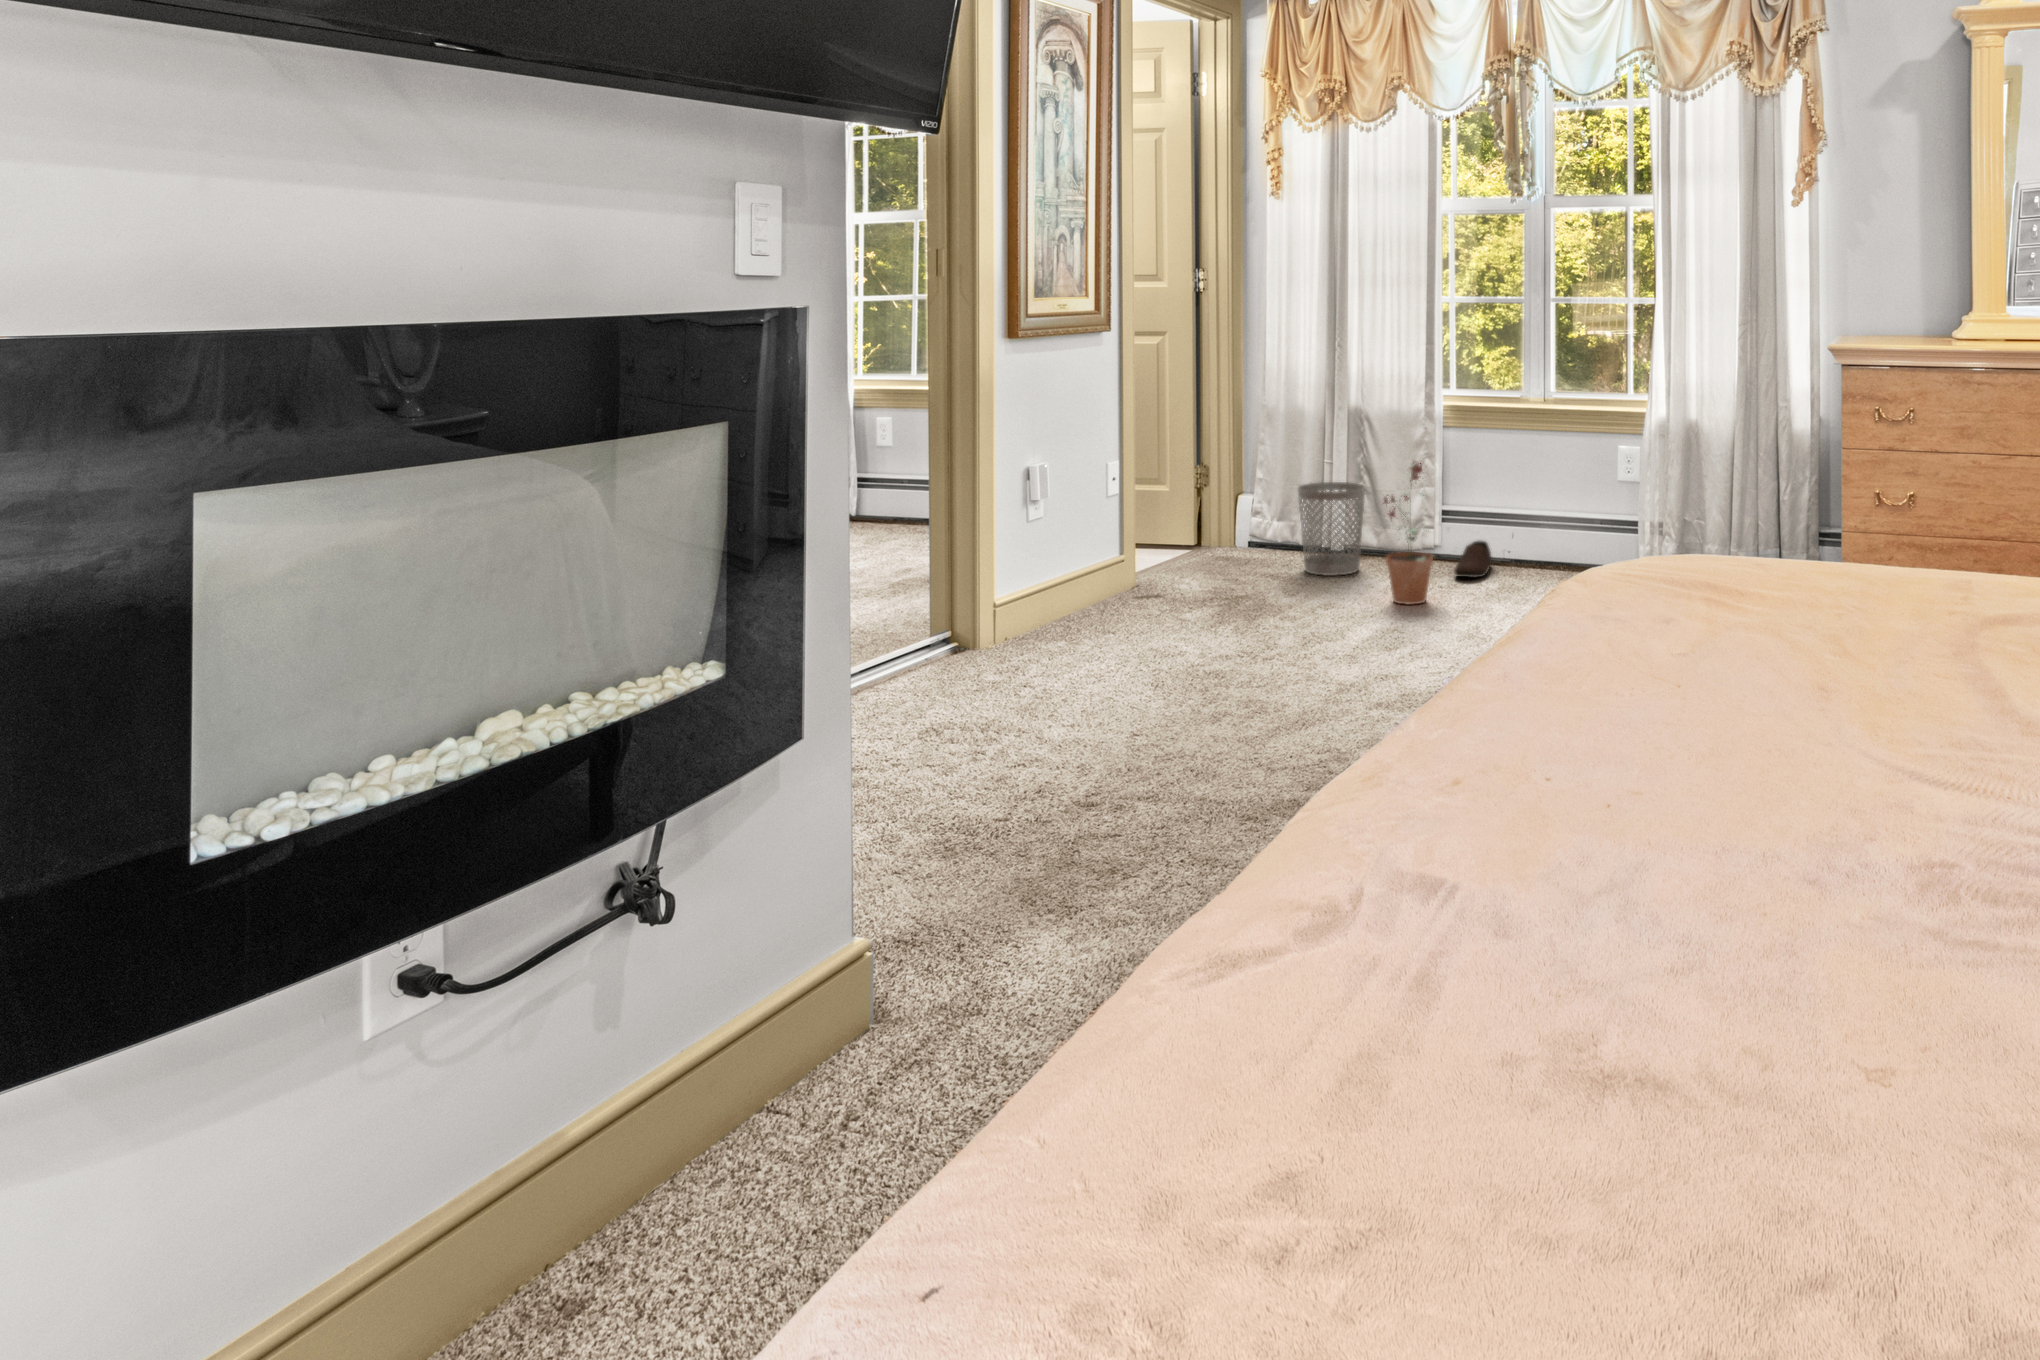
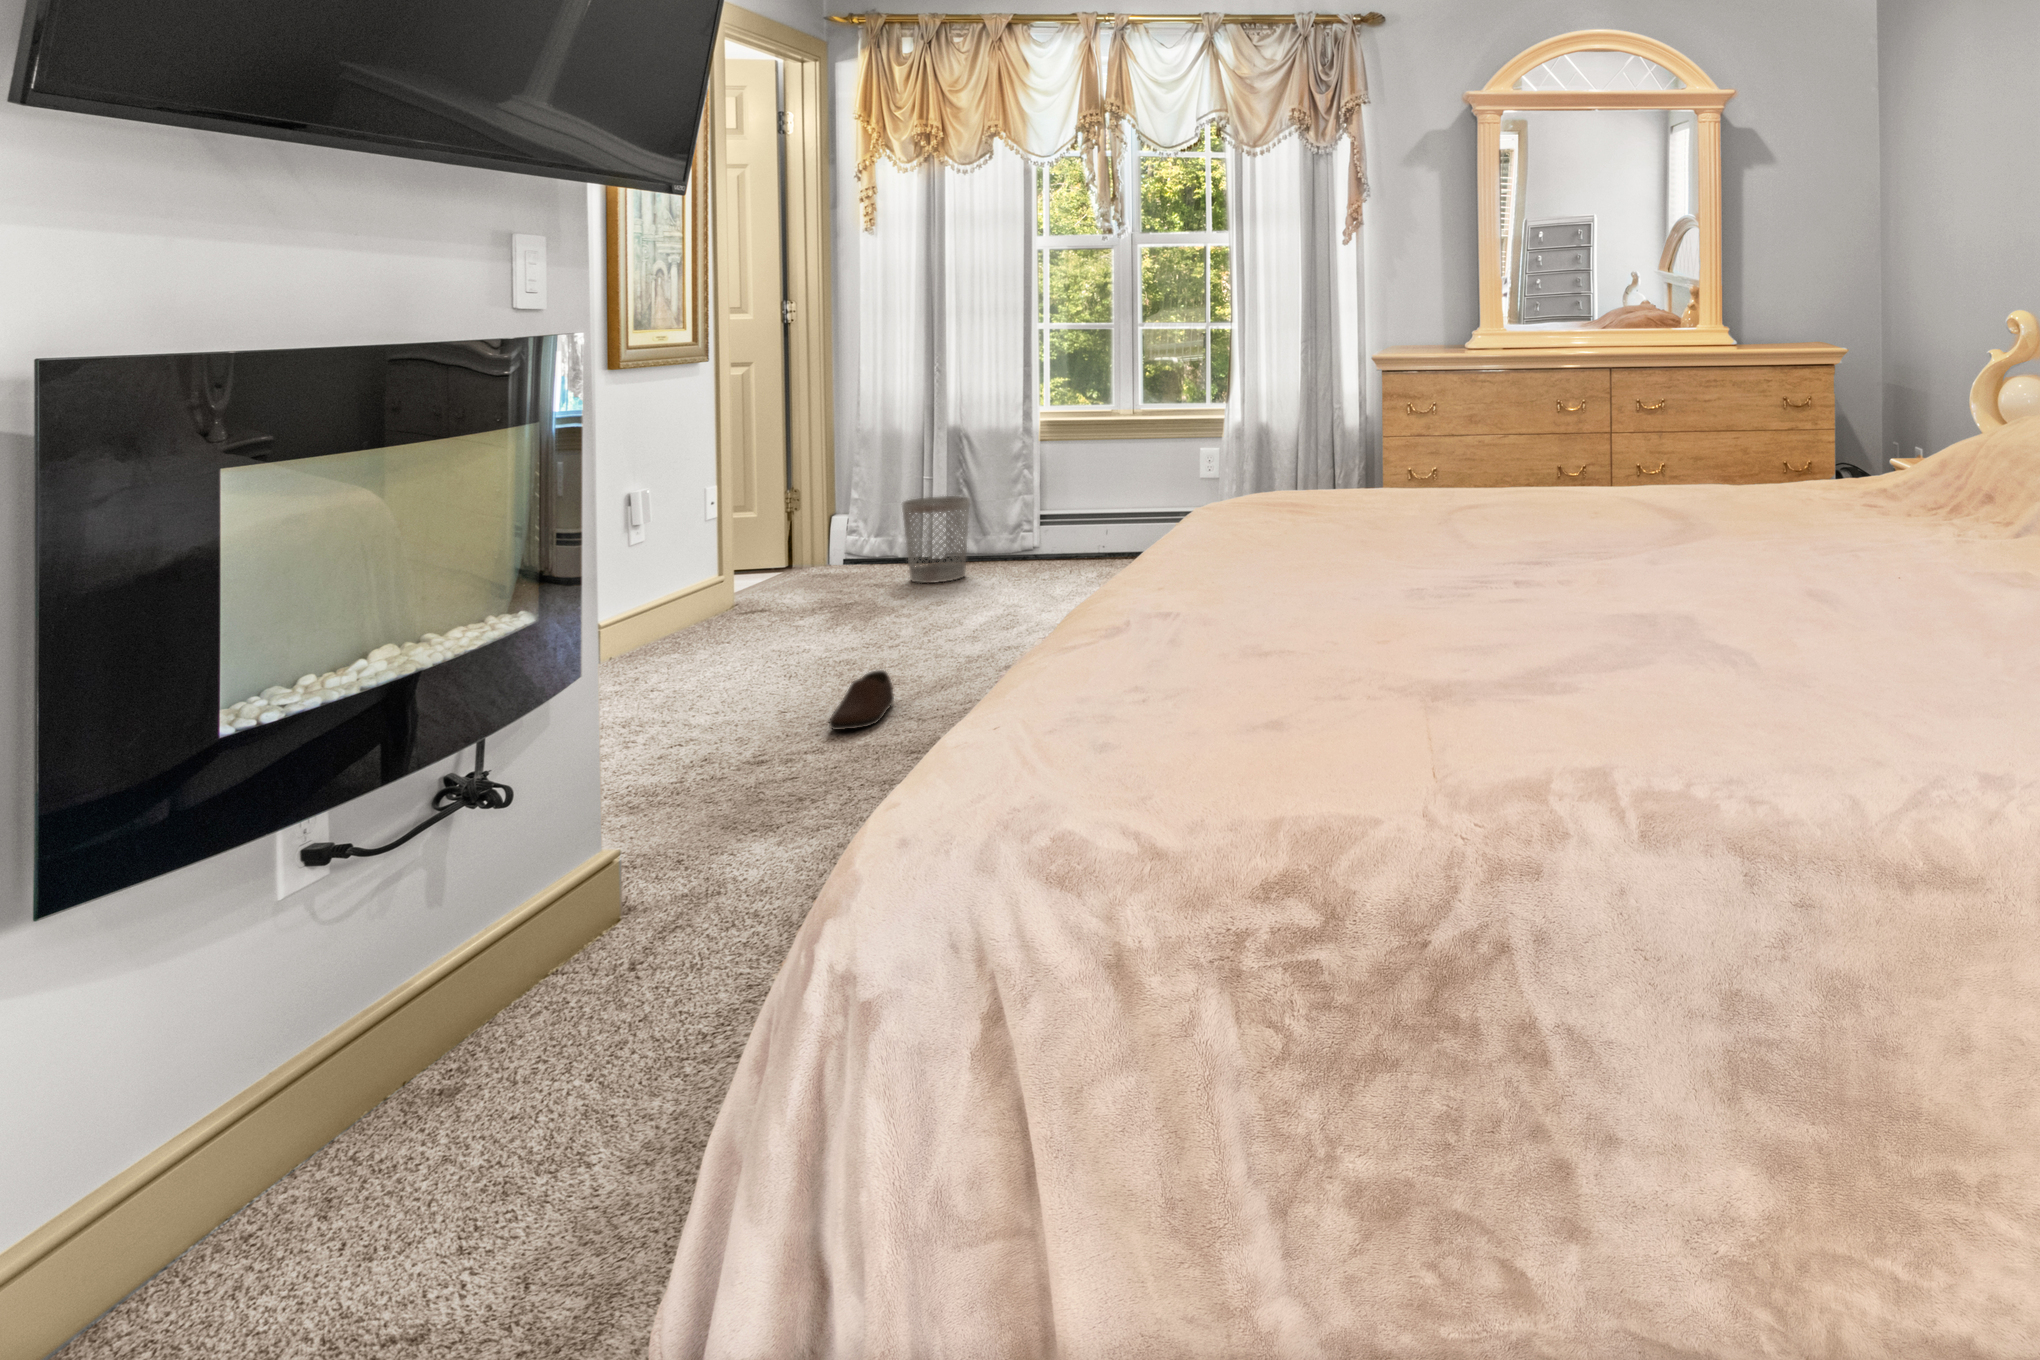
potted plant: present [1384,461,1433,605] -> none [990,469,1041,598]
shoe: present [1454,541,1492,577] -> present [829,670,894,730]

